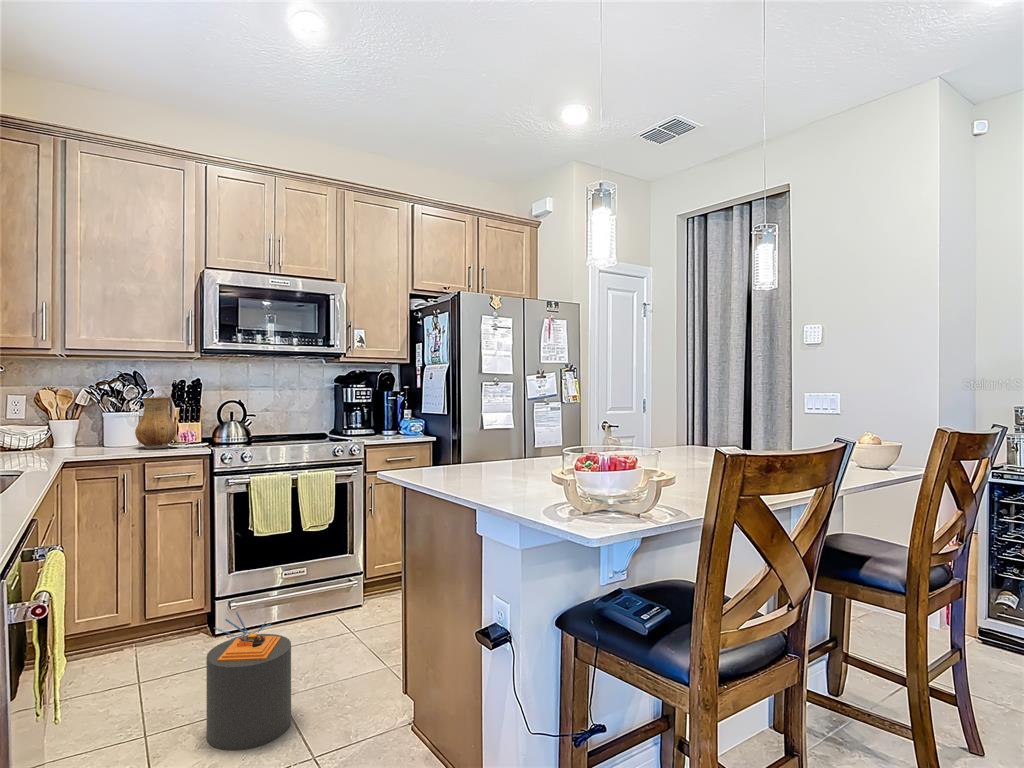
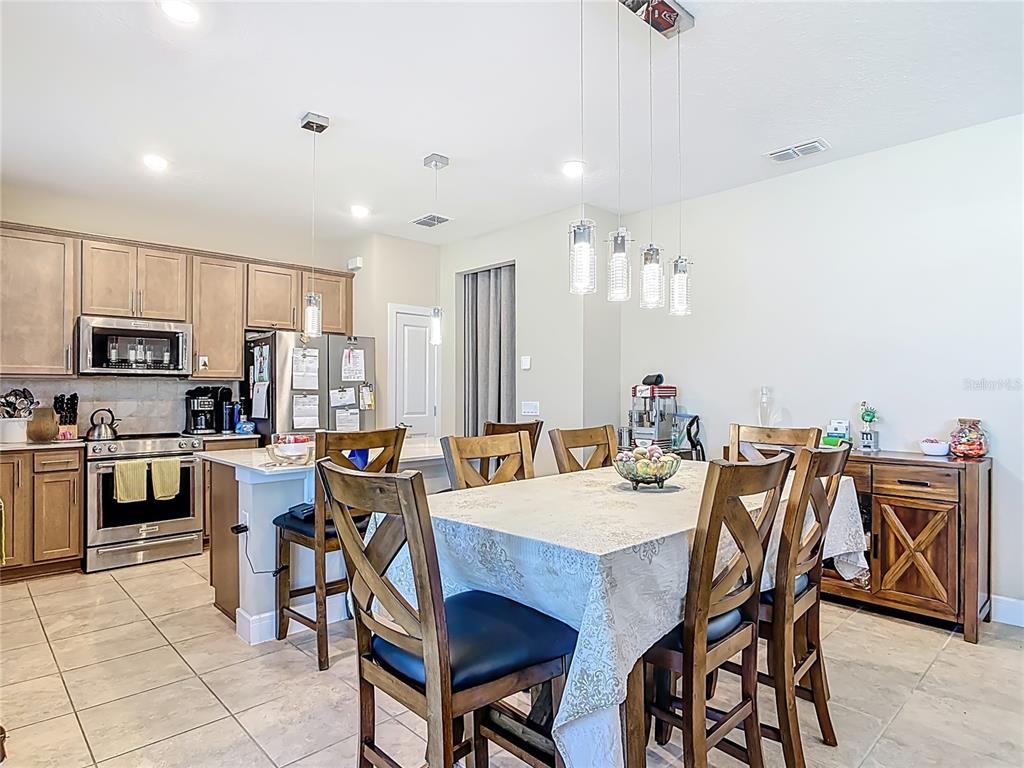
trash can: present [206,612,291,750] -> none [81,539,138,618]

